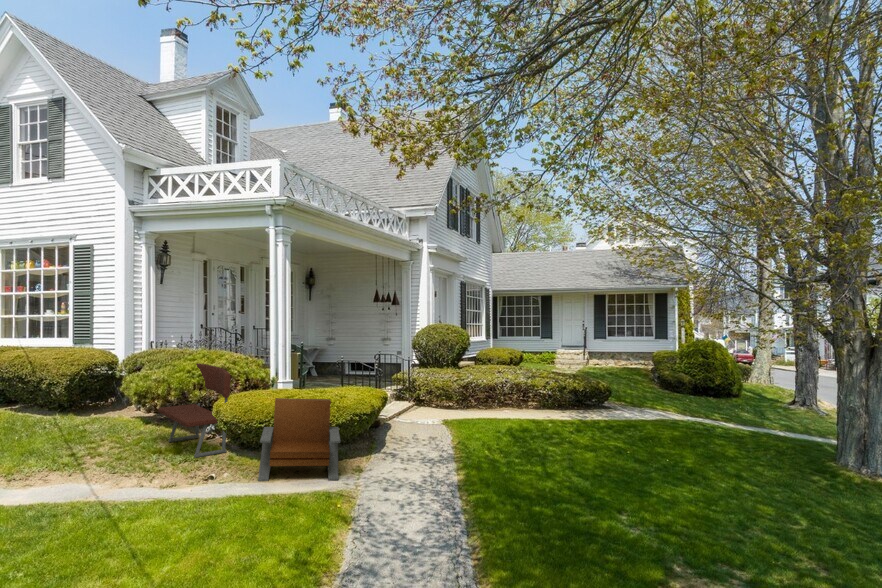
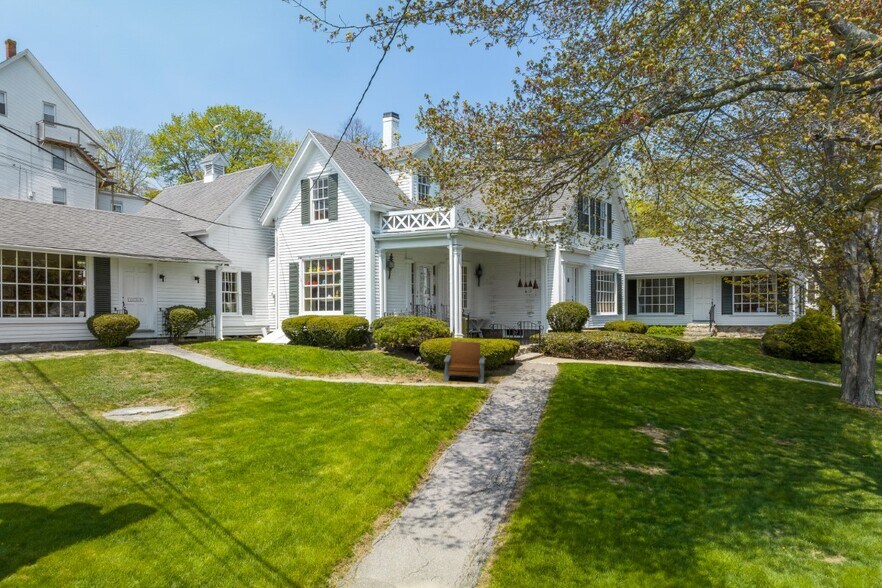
bench: present [158,363,231,458] -> none [394,324,429,371]

